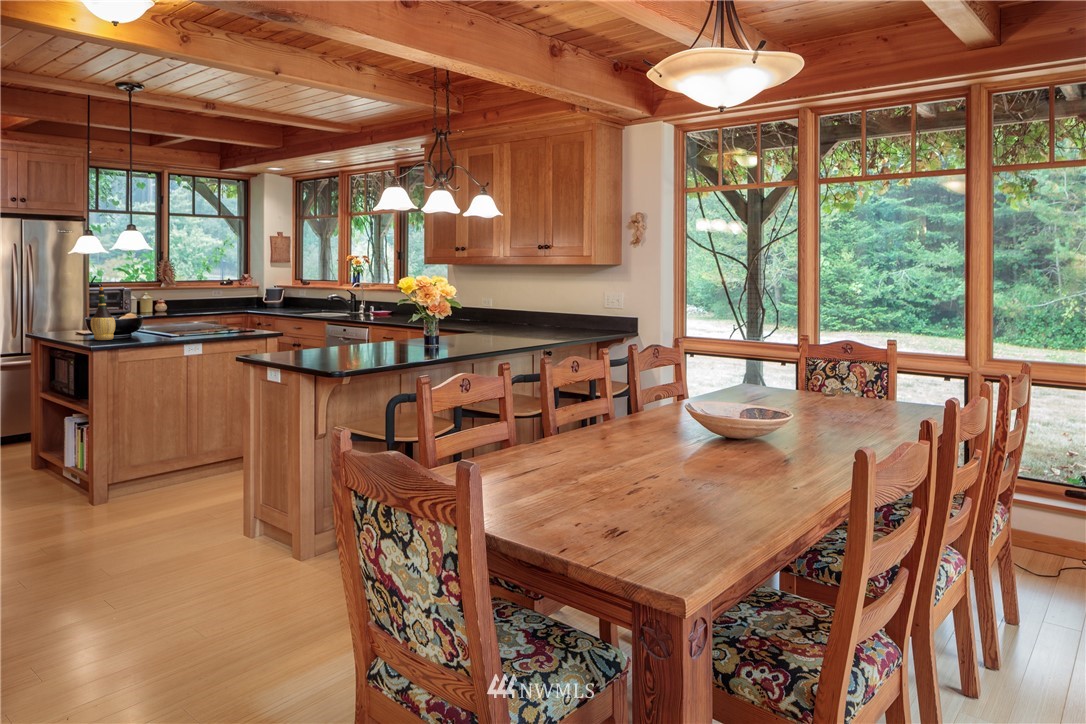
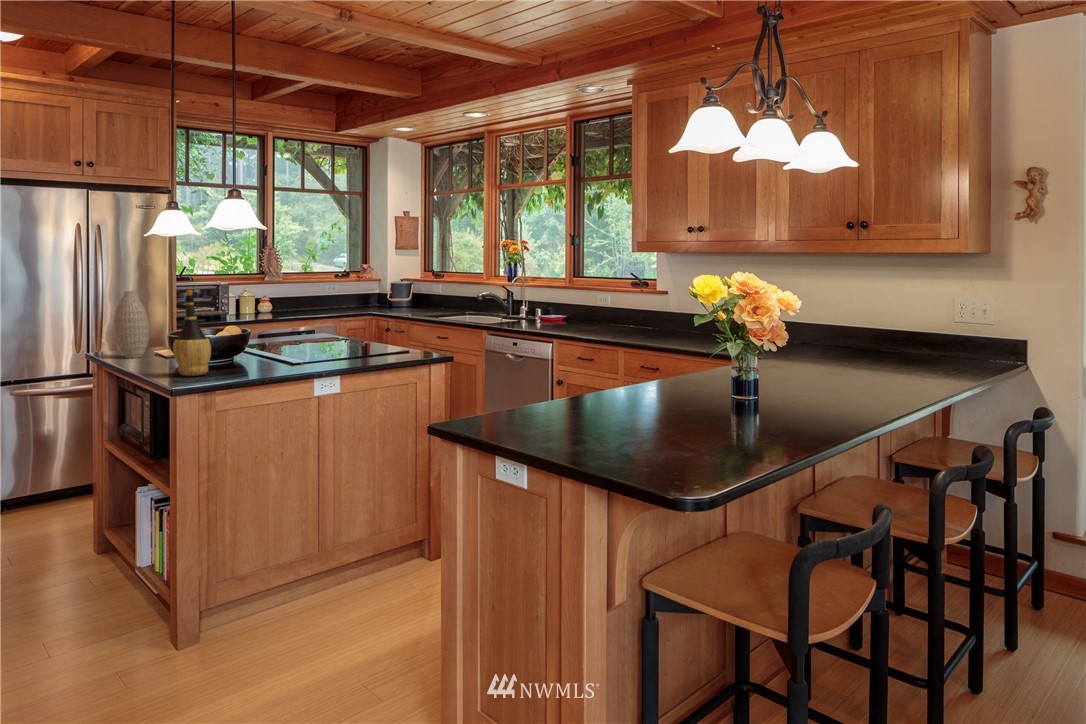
vase: none [48,289,72,335] -> present [114,291,149,358]

